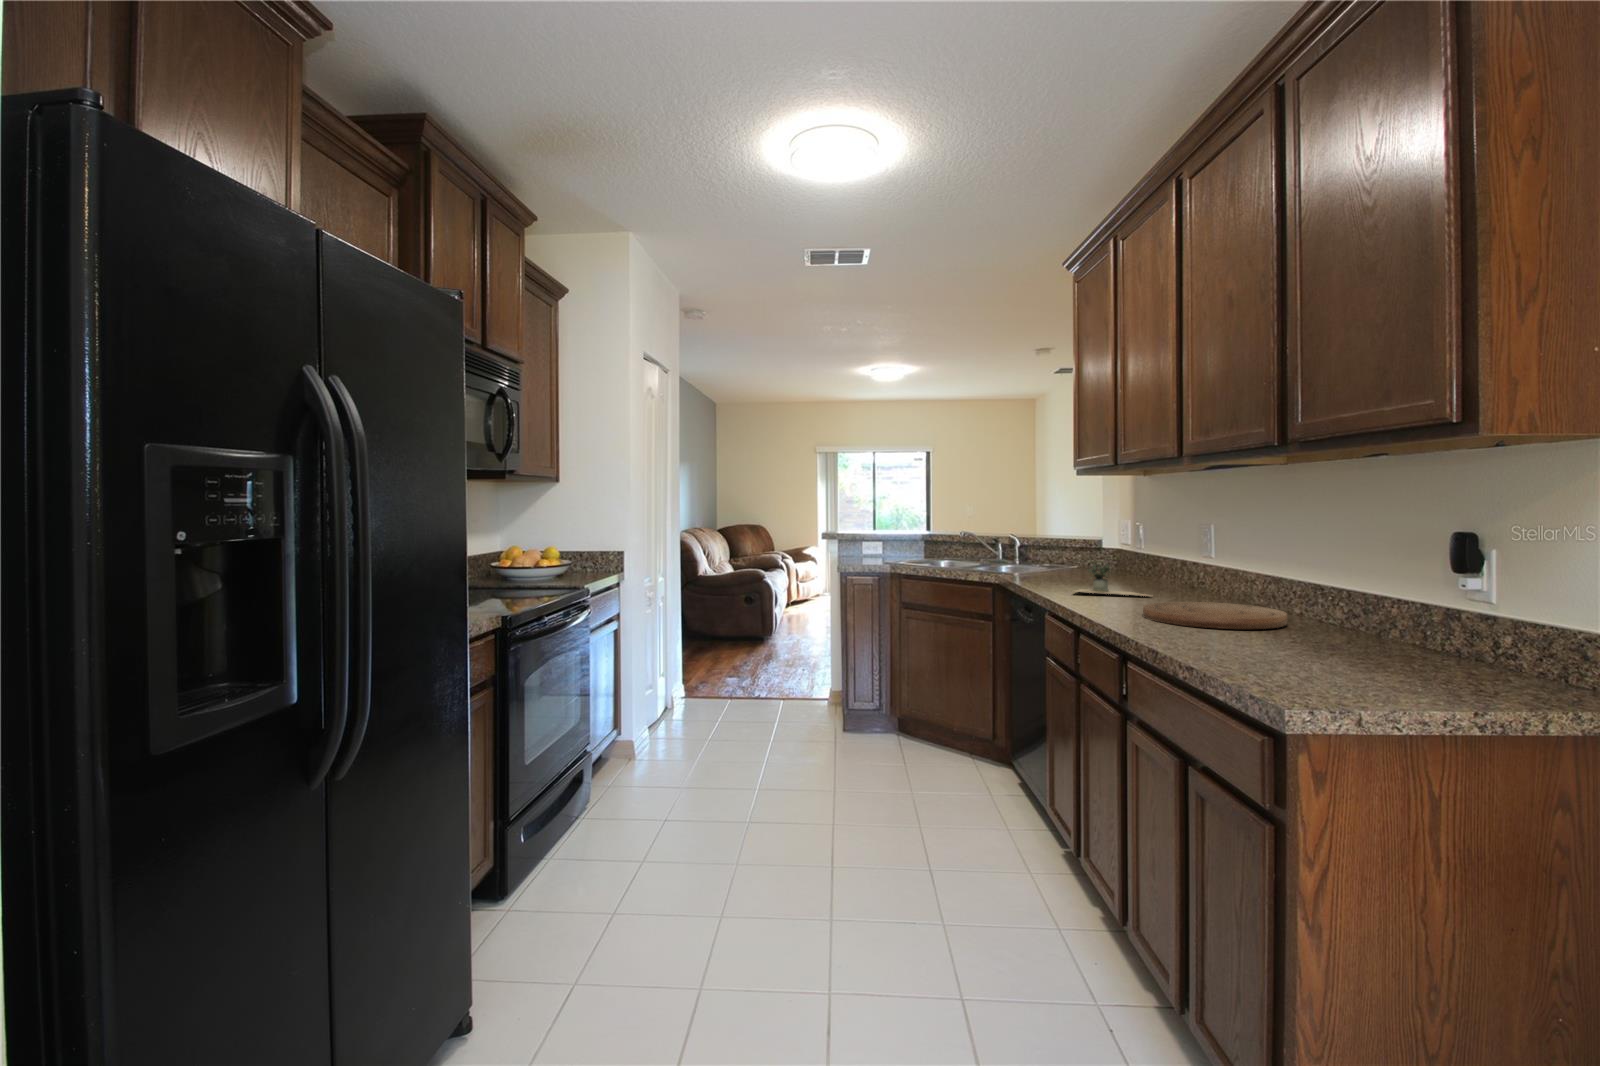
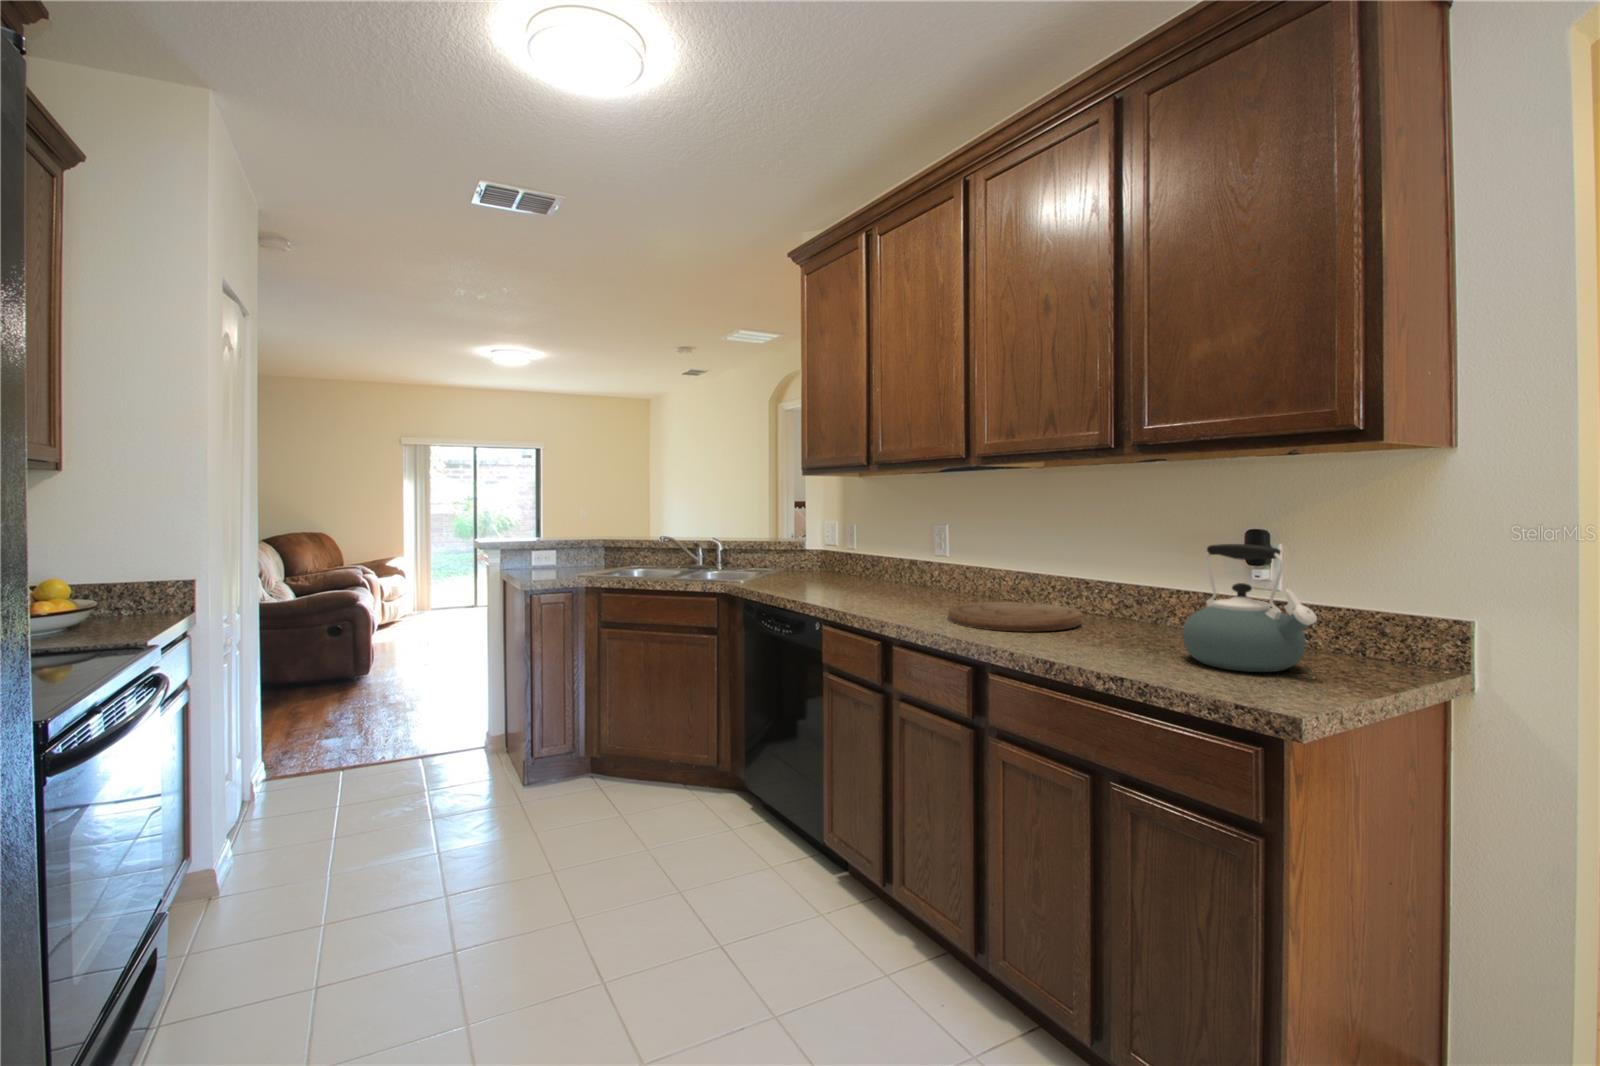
kettle: none [1303,547,1439,677] -> present [1183,544,1317,672]
potted plant: present [1076,564,1144,595] -> none [838,566,942,600]

